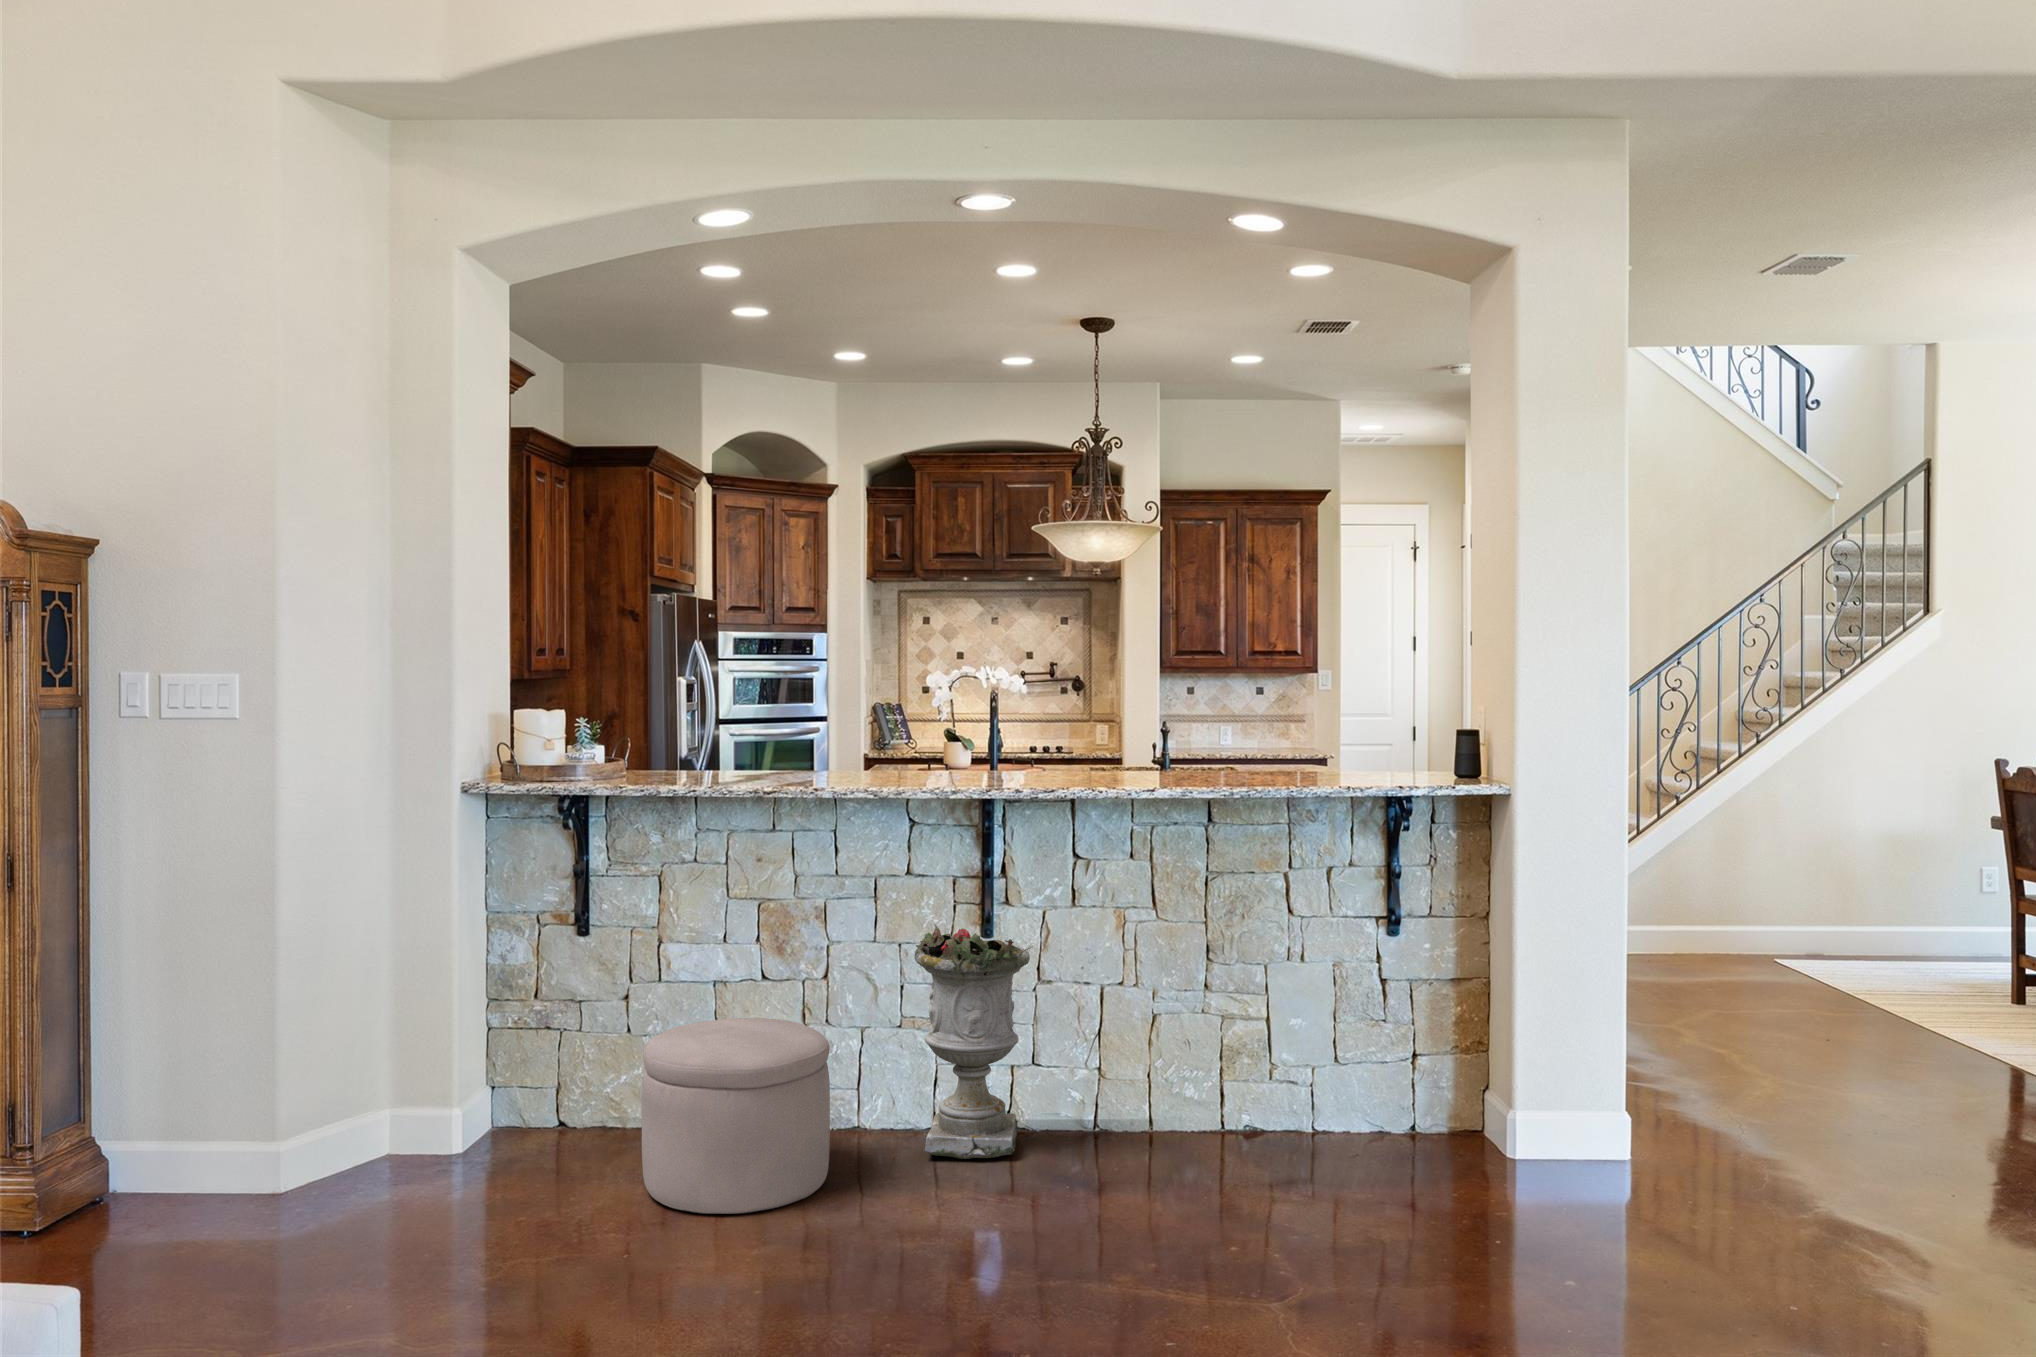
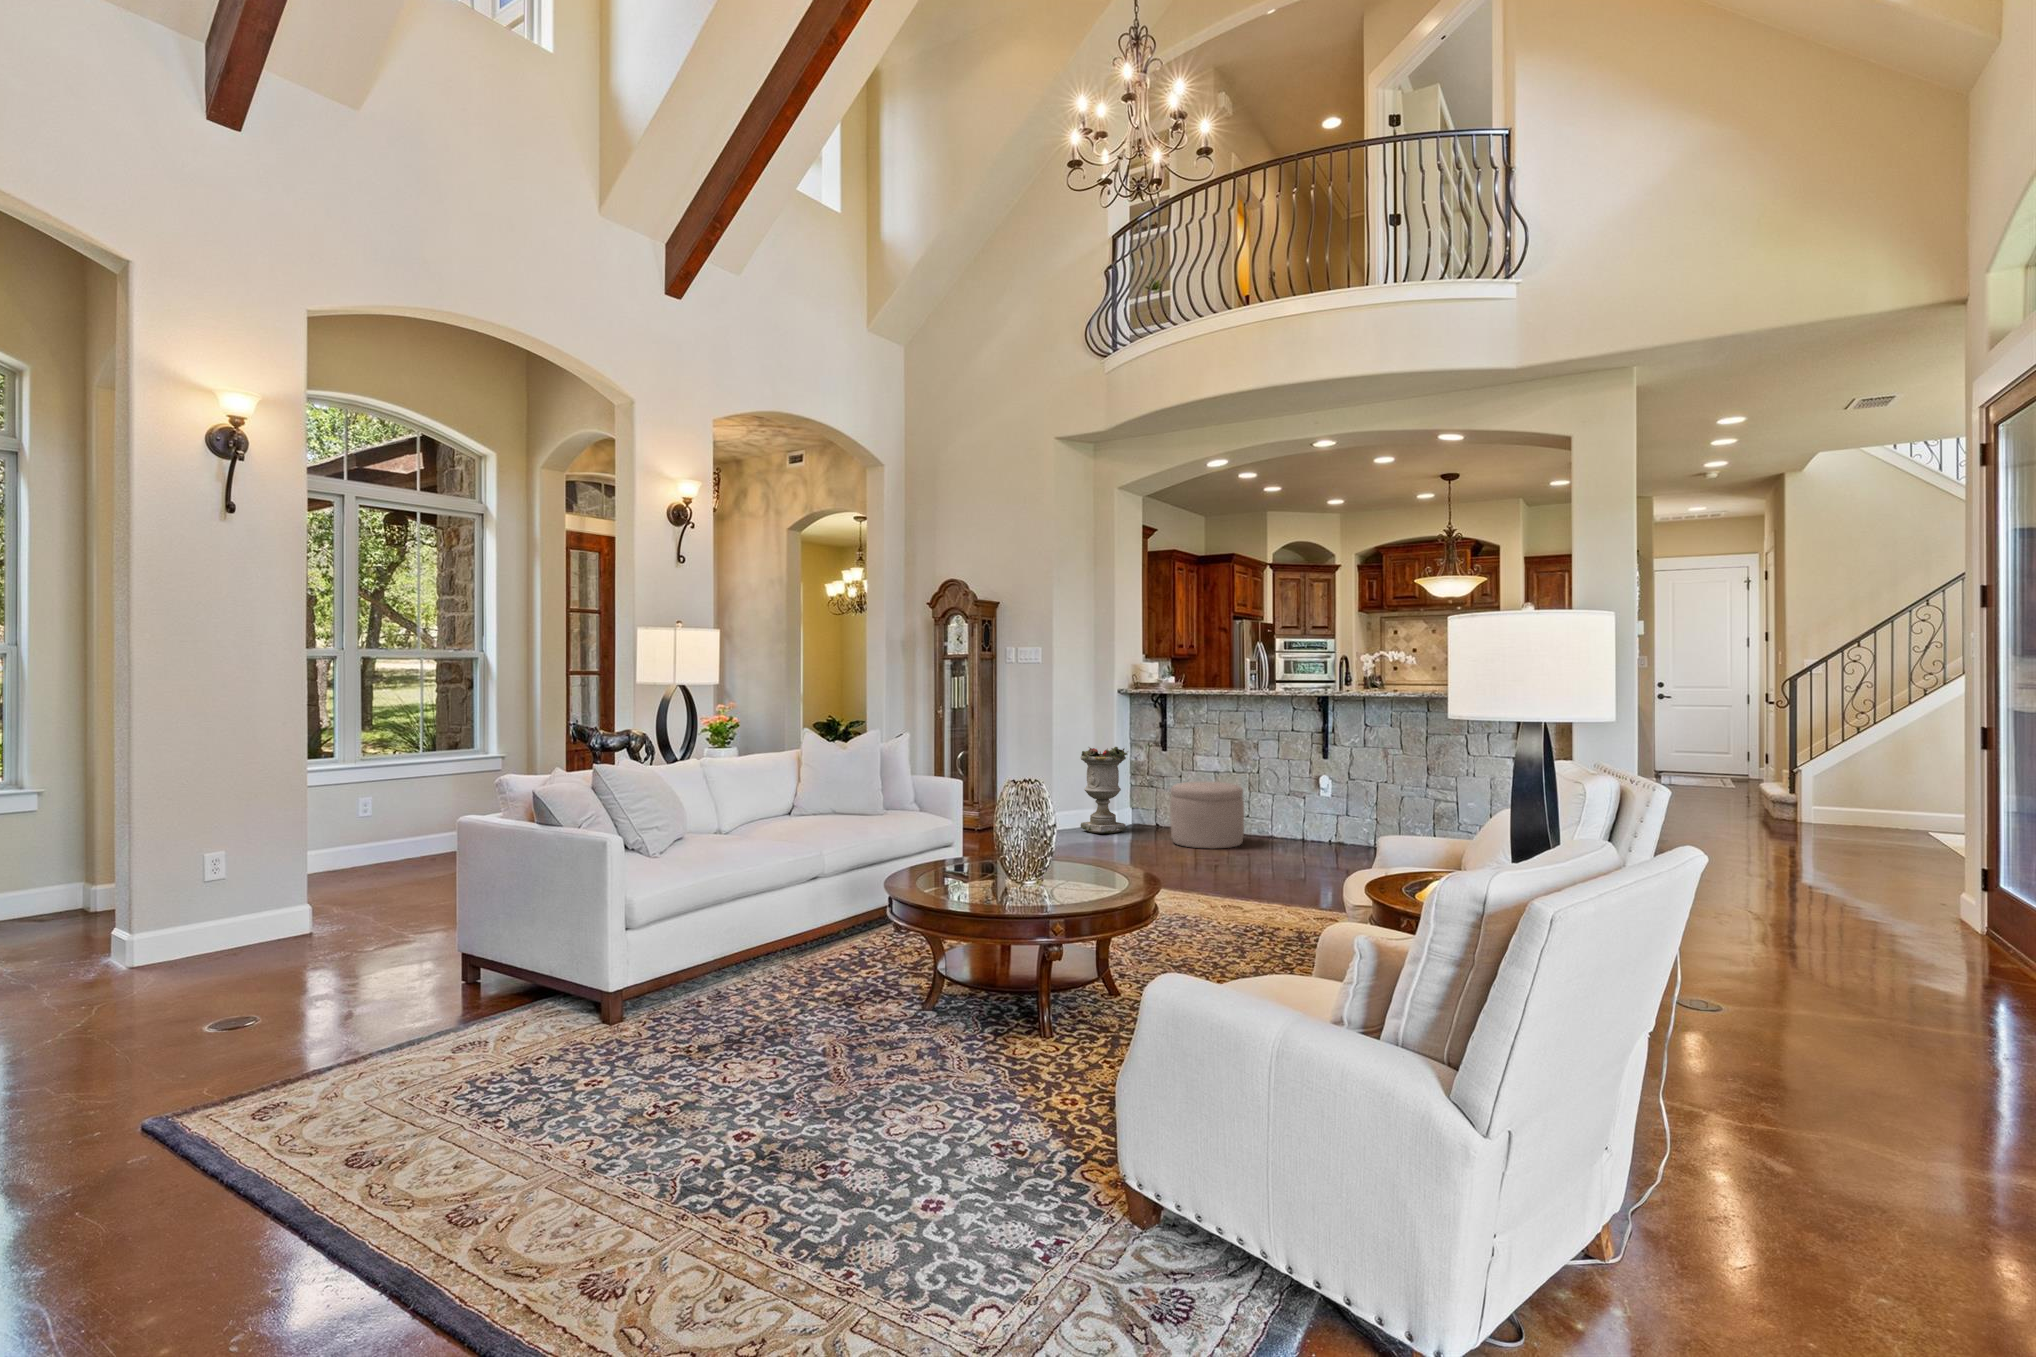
planter: present [915,924,1033,1159] -> present [1080,747,1128,833]

